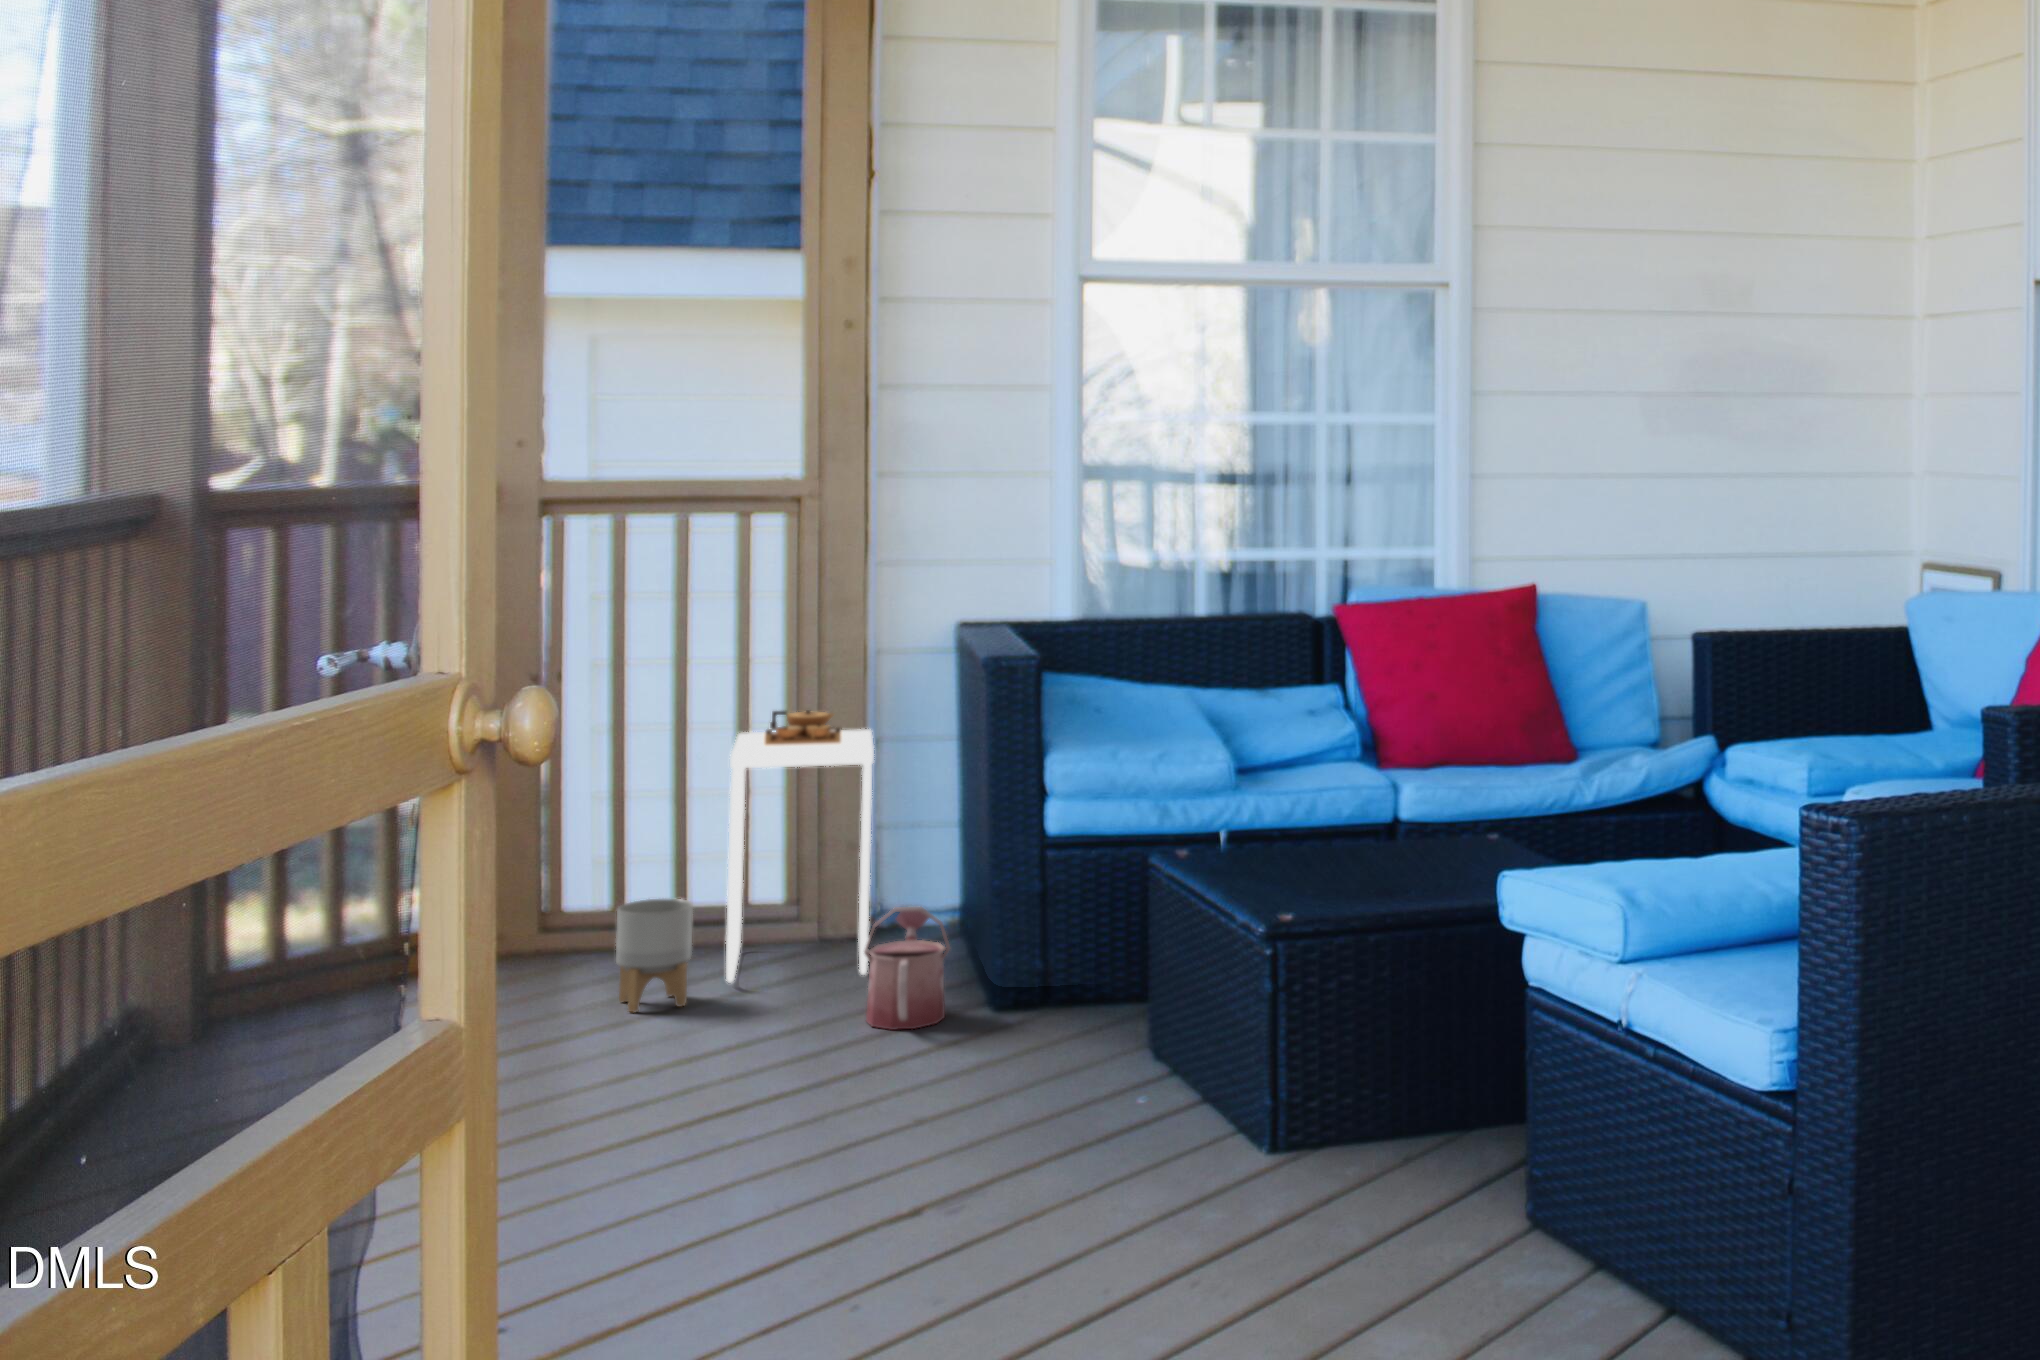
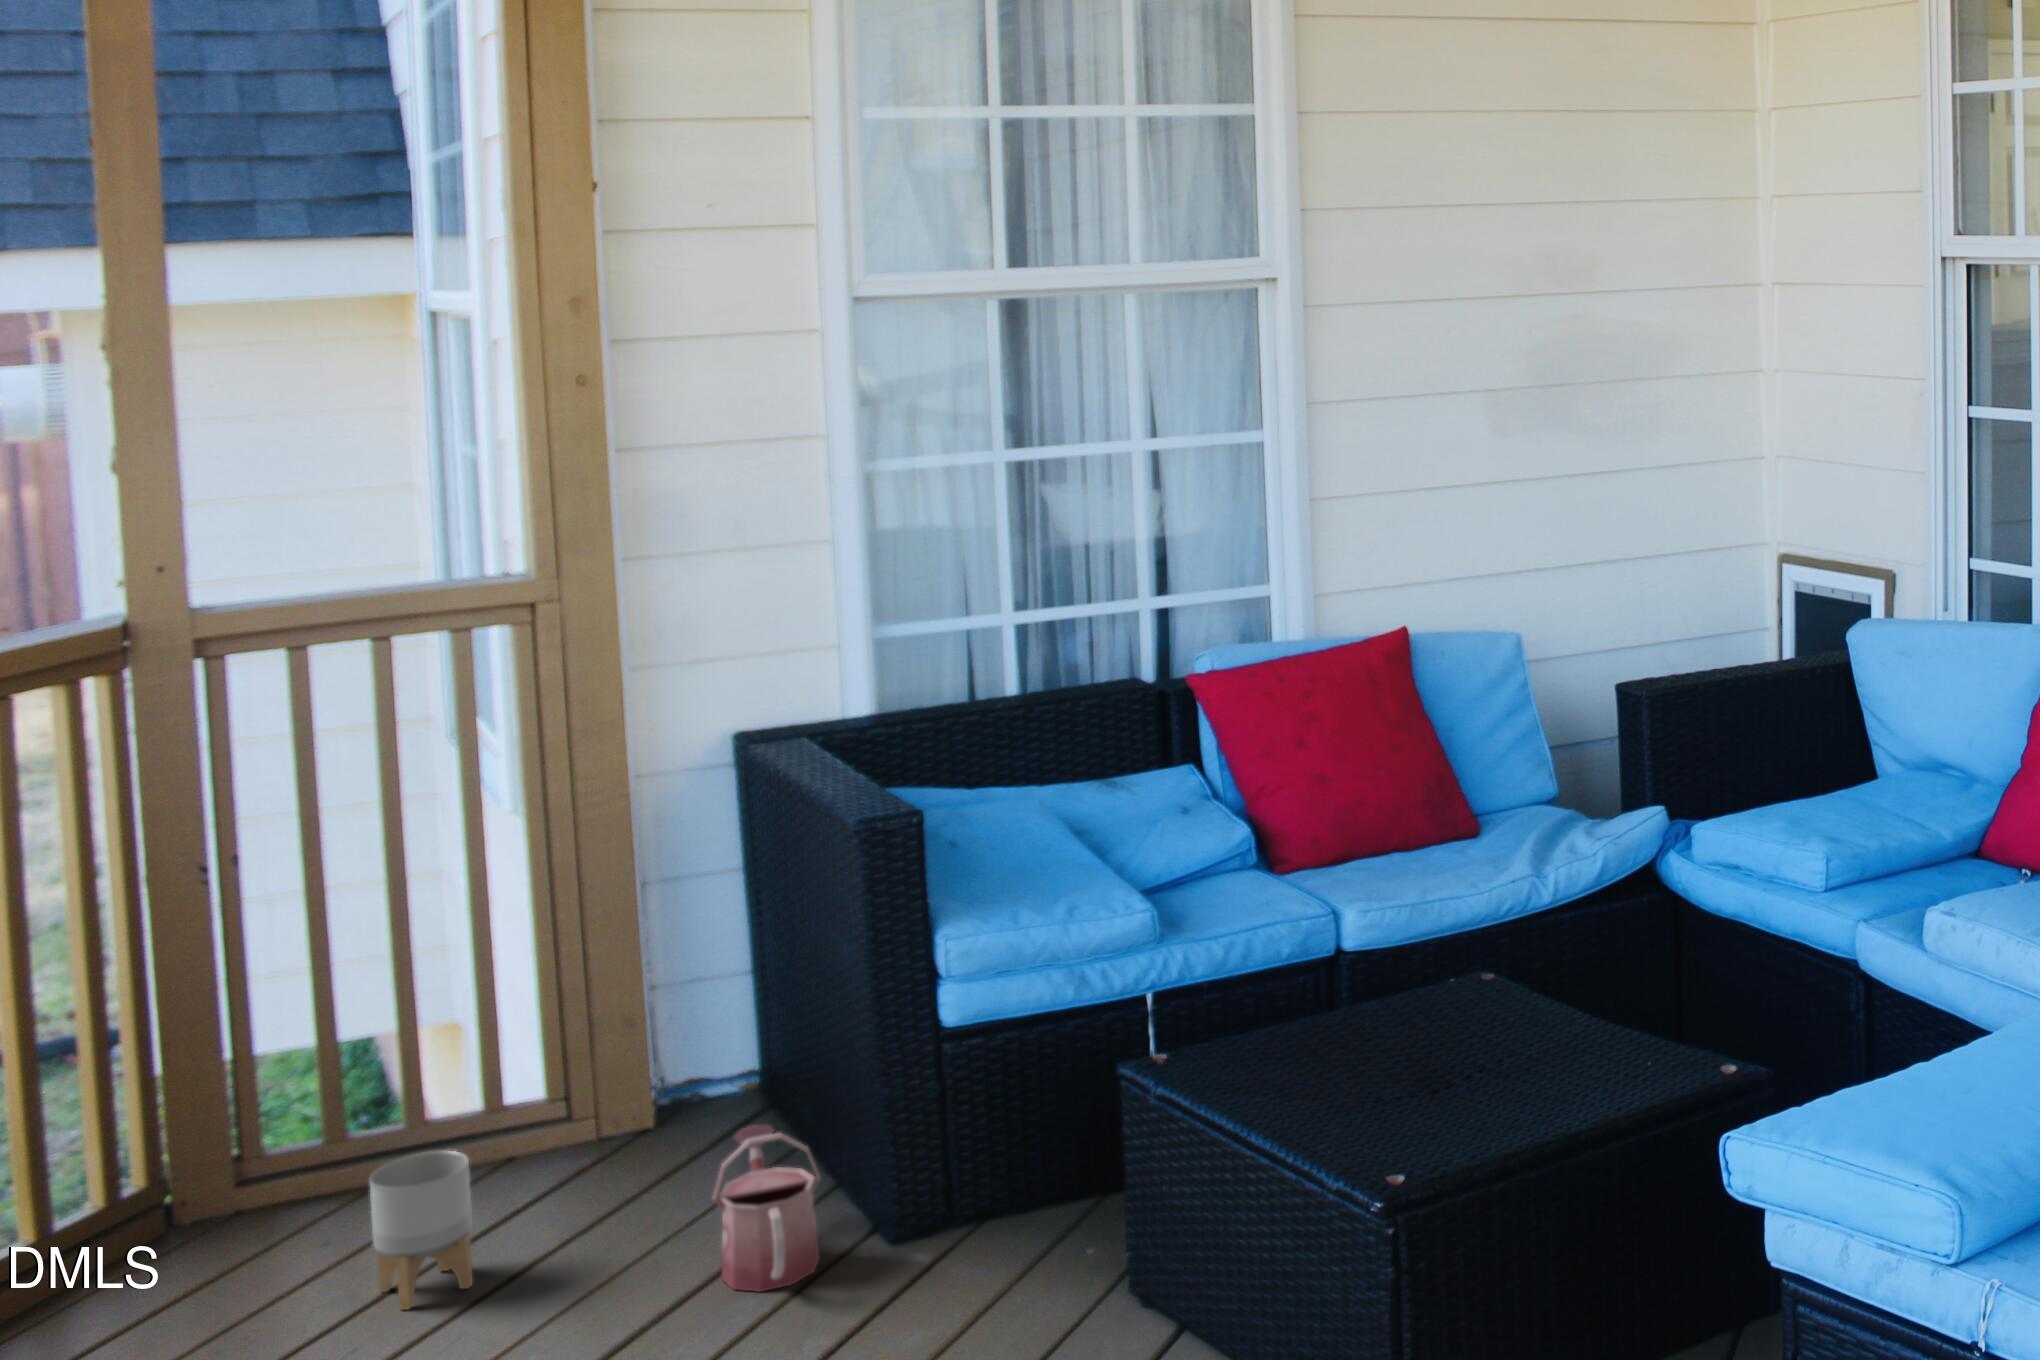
side table: present [726,711,874,983] -> none [476,876,689,1236]

